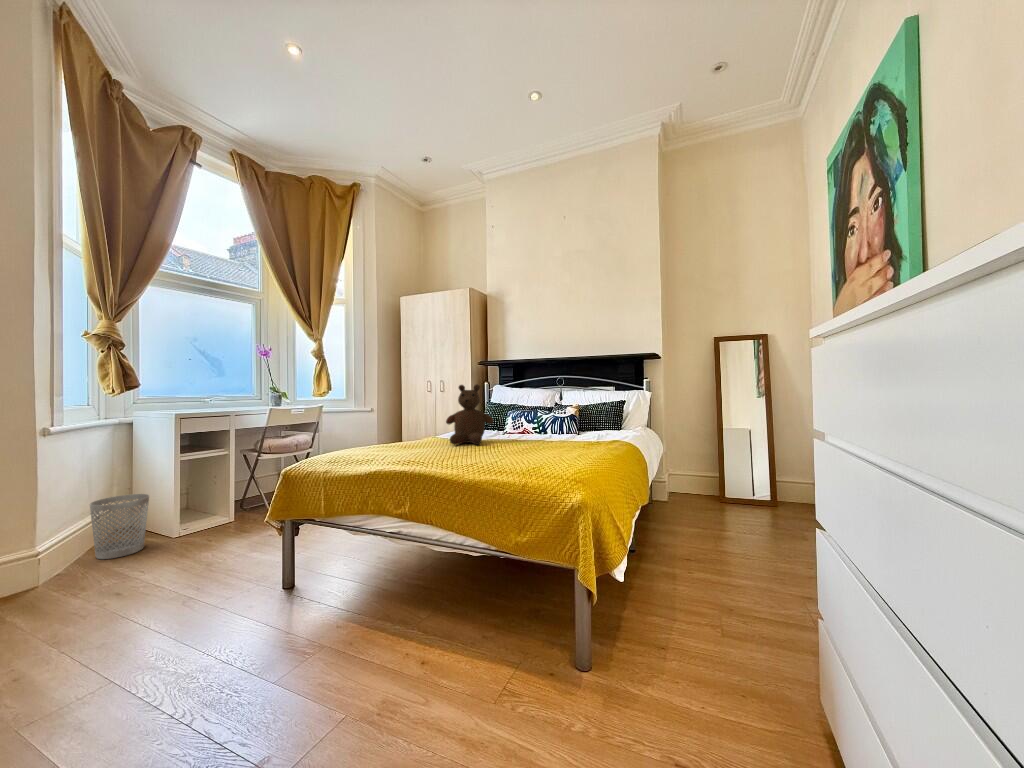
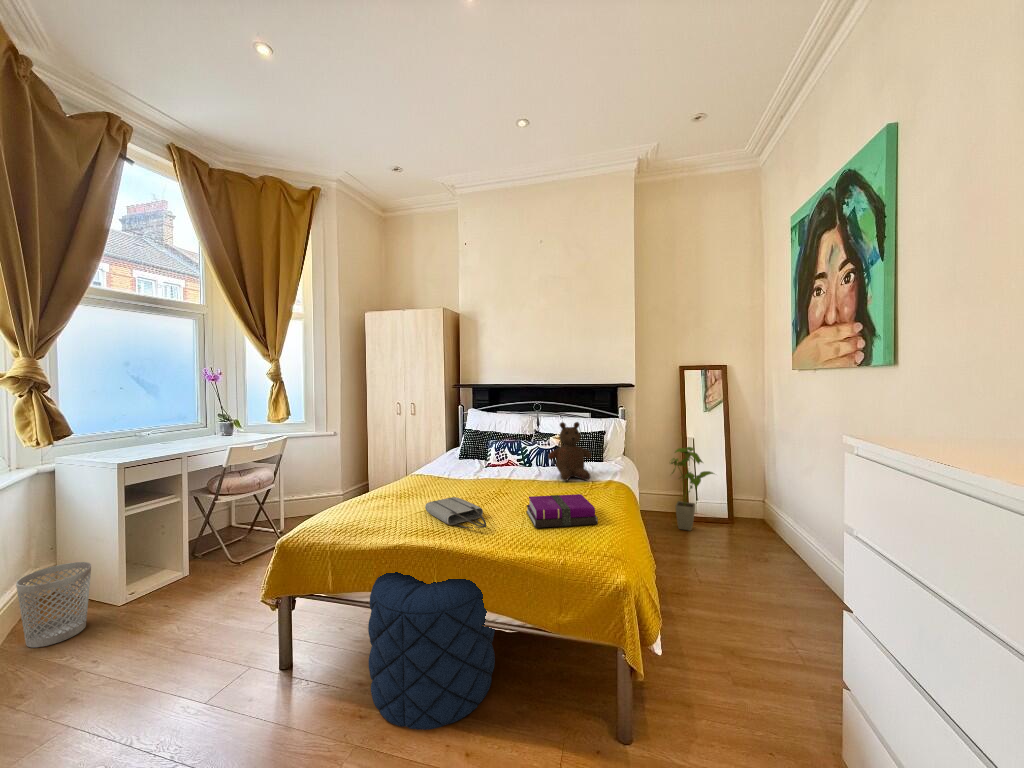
teddy bear: present [446,384,493,445] -> present [548,422,592,481]
house plant: none [697,418,750,508] -> present [671,447,714,531]
notebook: none [513,439,579,463] -> present [526,494,598,528]
tote bag: none [418,443,469,461] -> present [425,497,486,528]
pouf: none [346,487,470,642] -> present [368,572,495,730]

